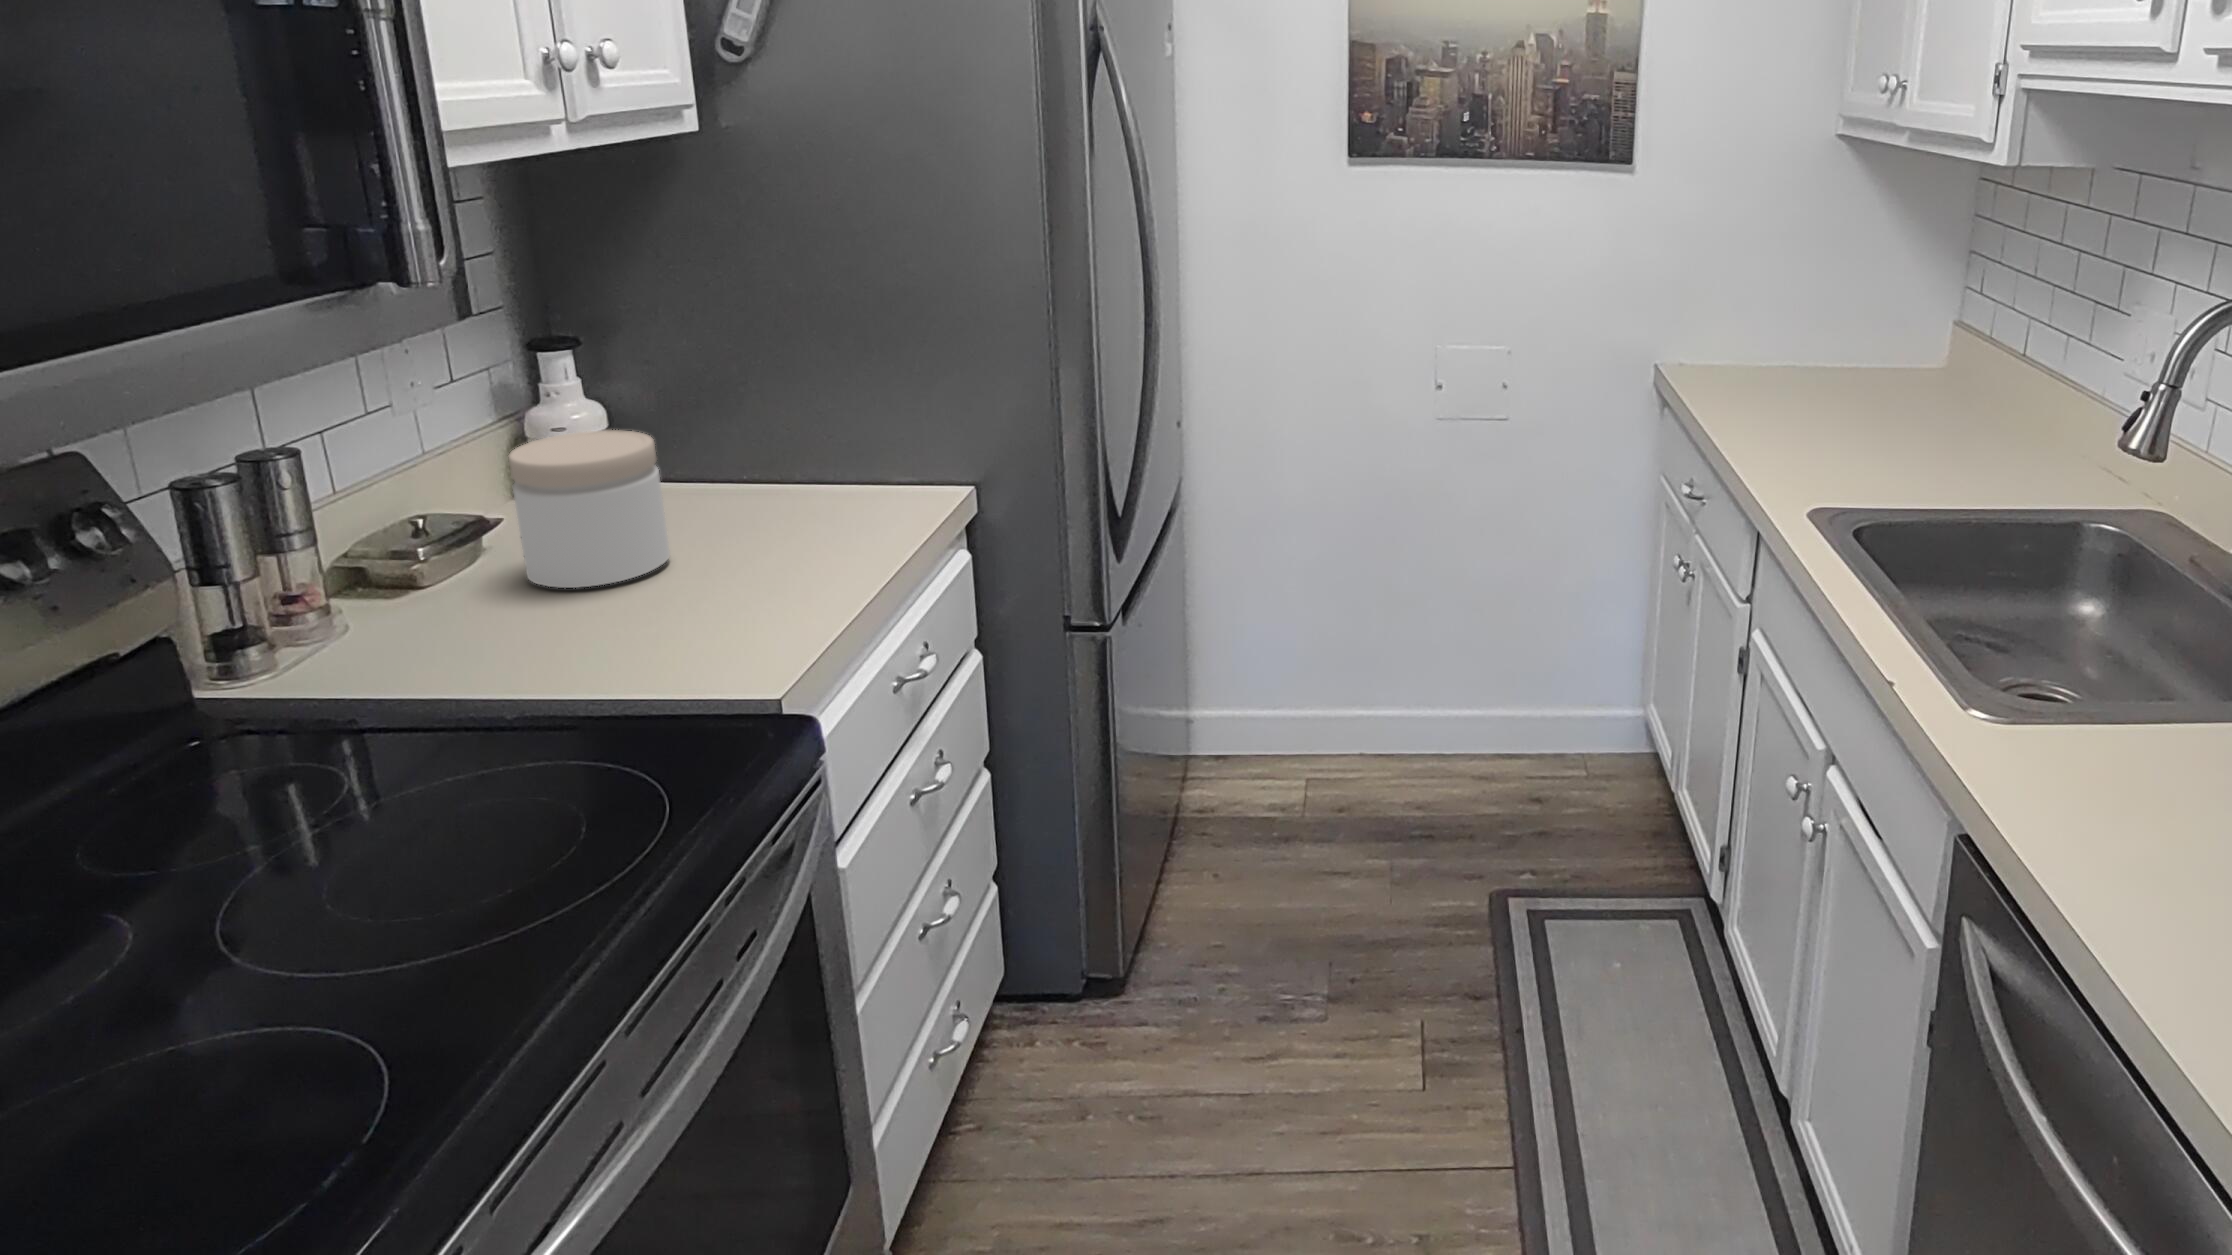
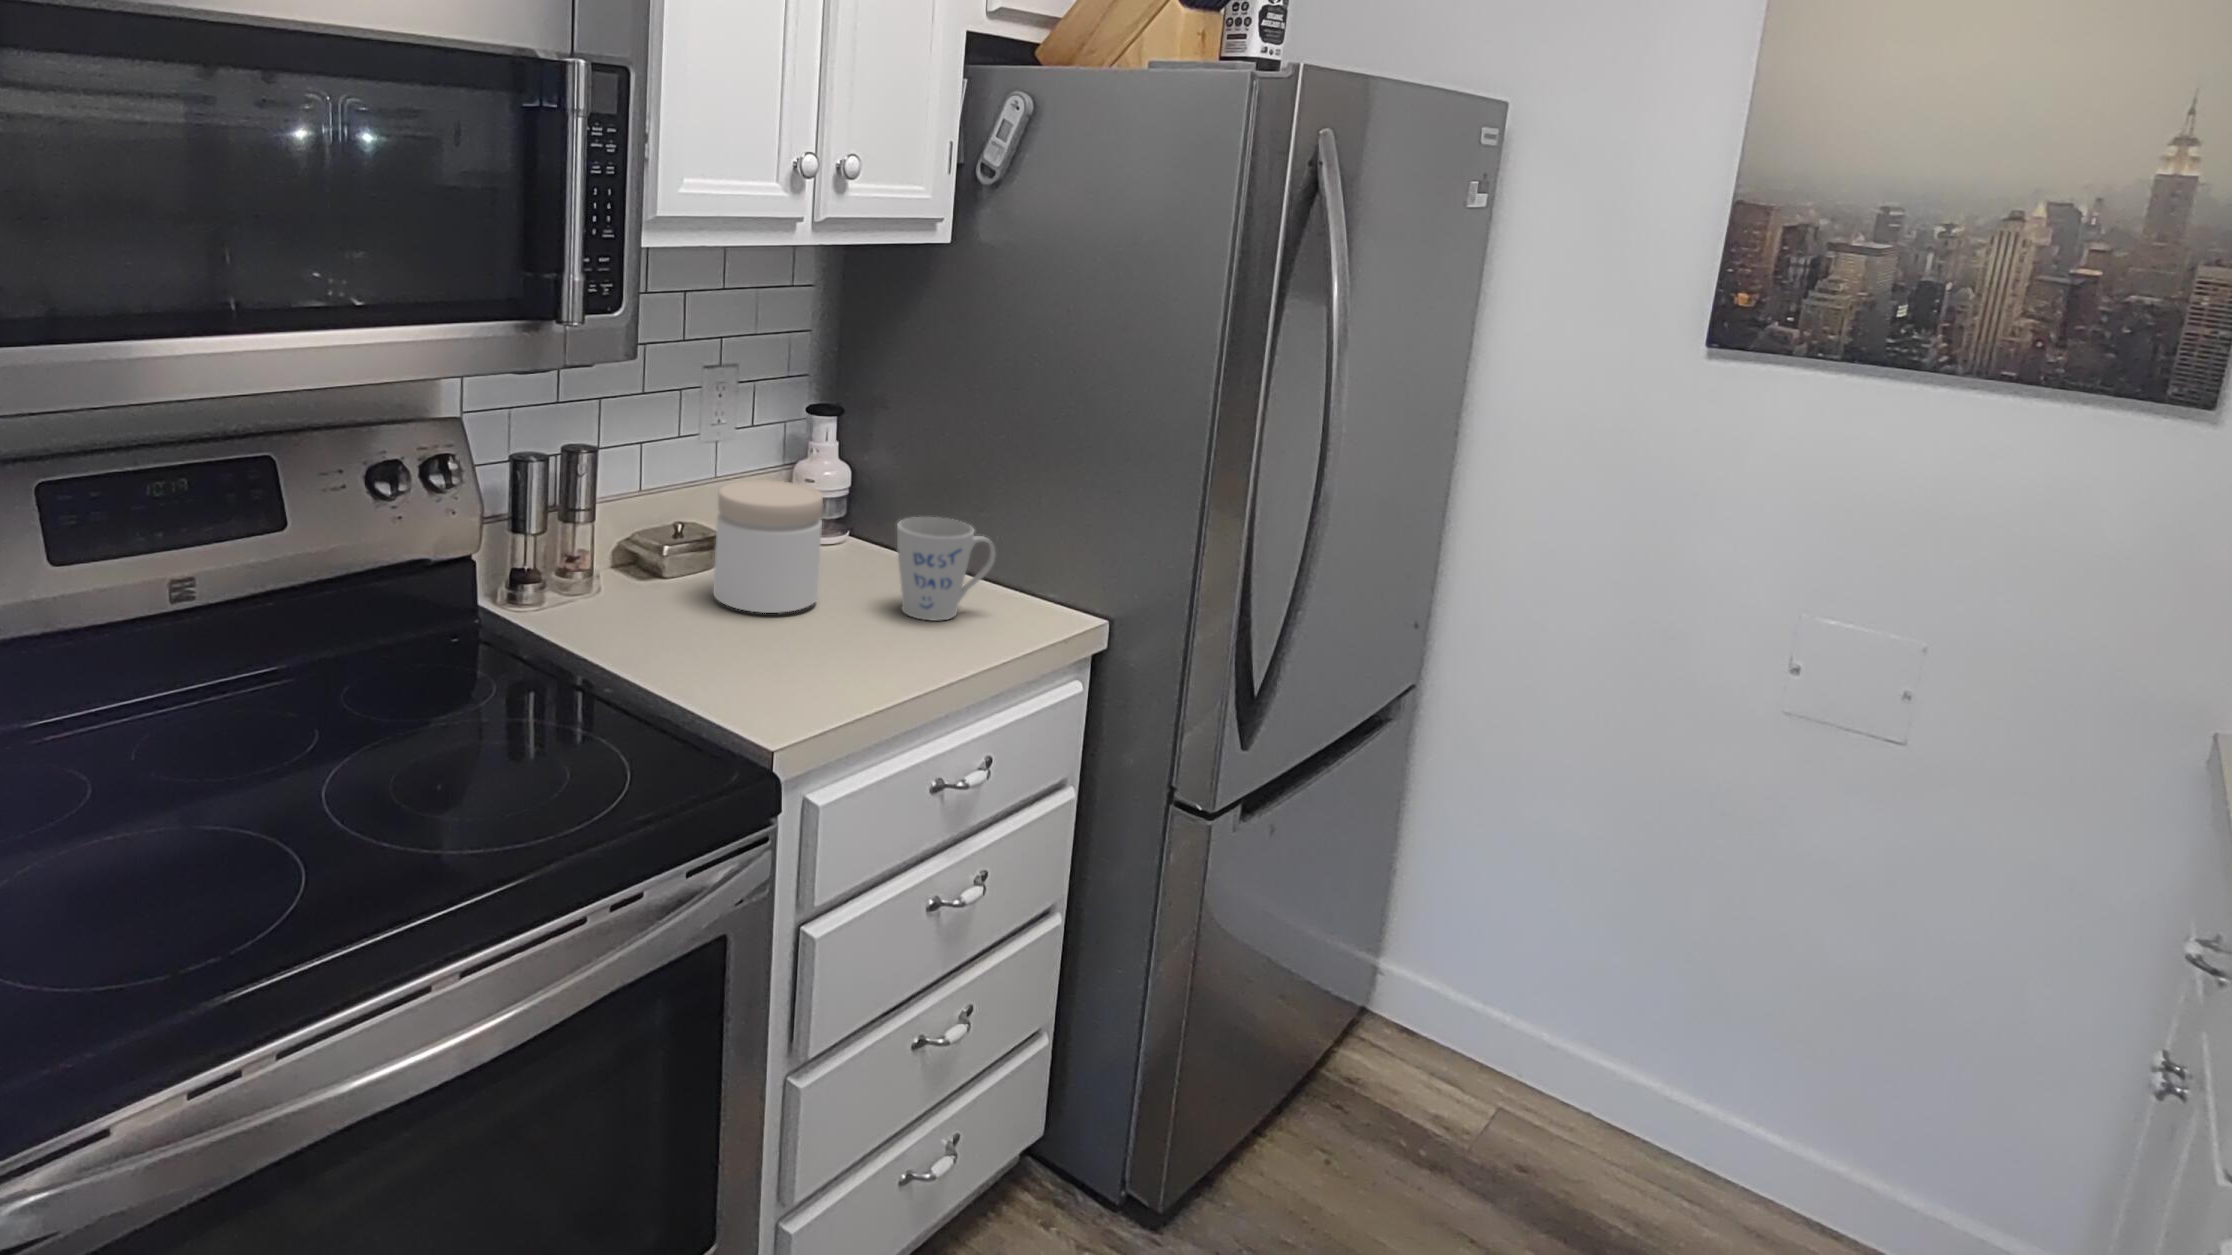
mug: none [743,427,858,537] -> present [897,517,996,621]

